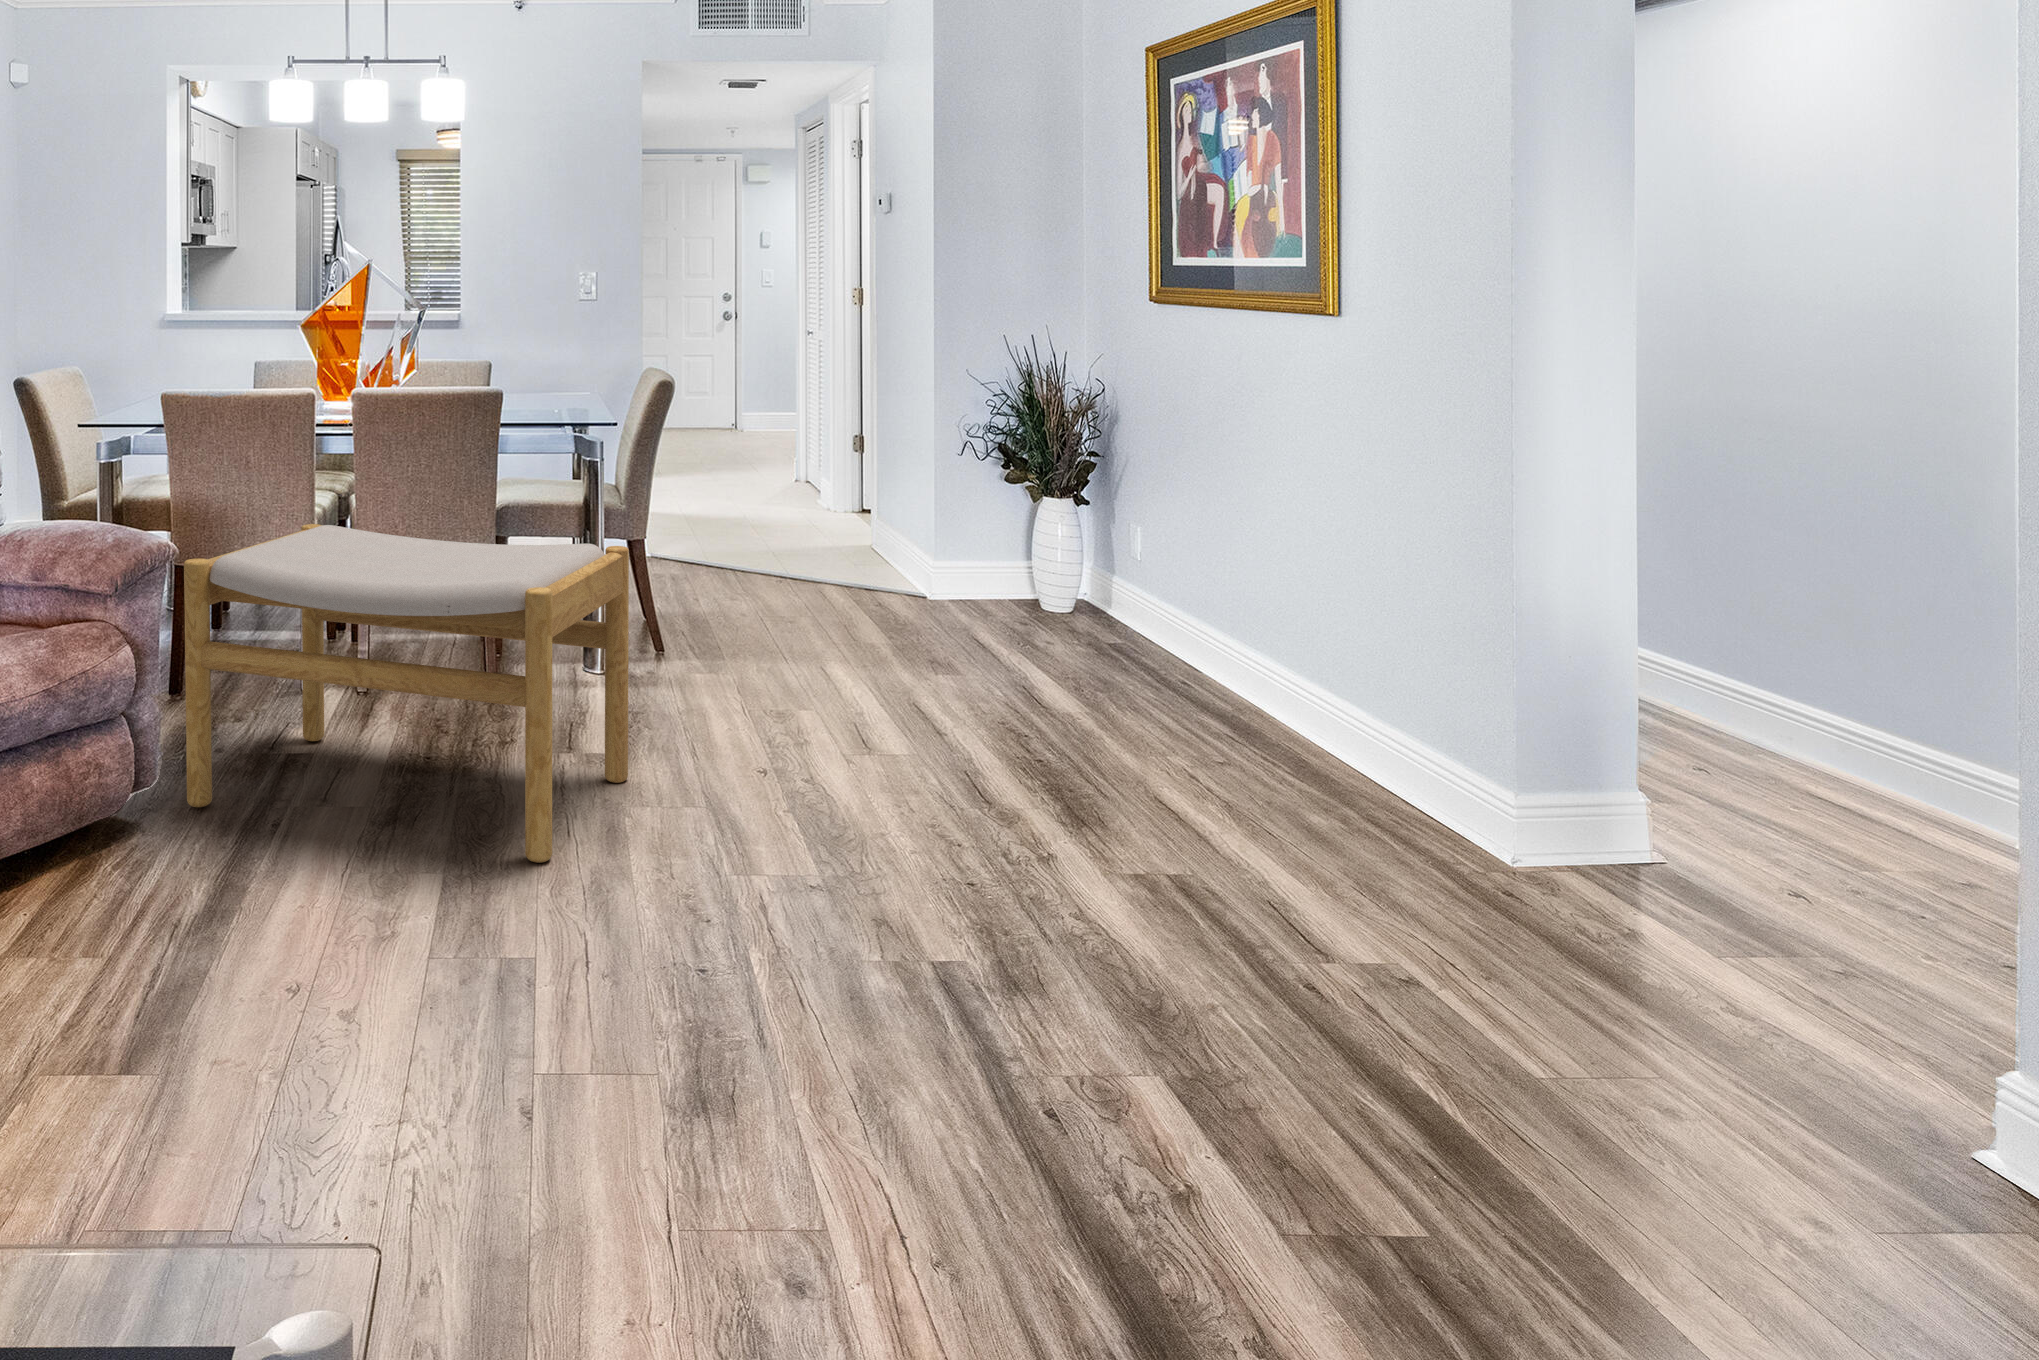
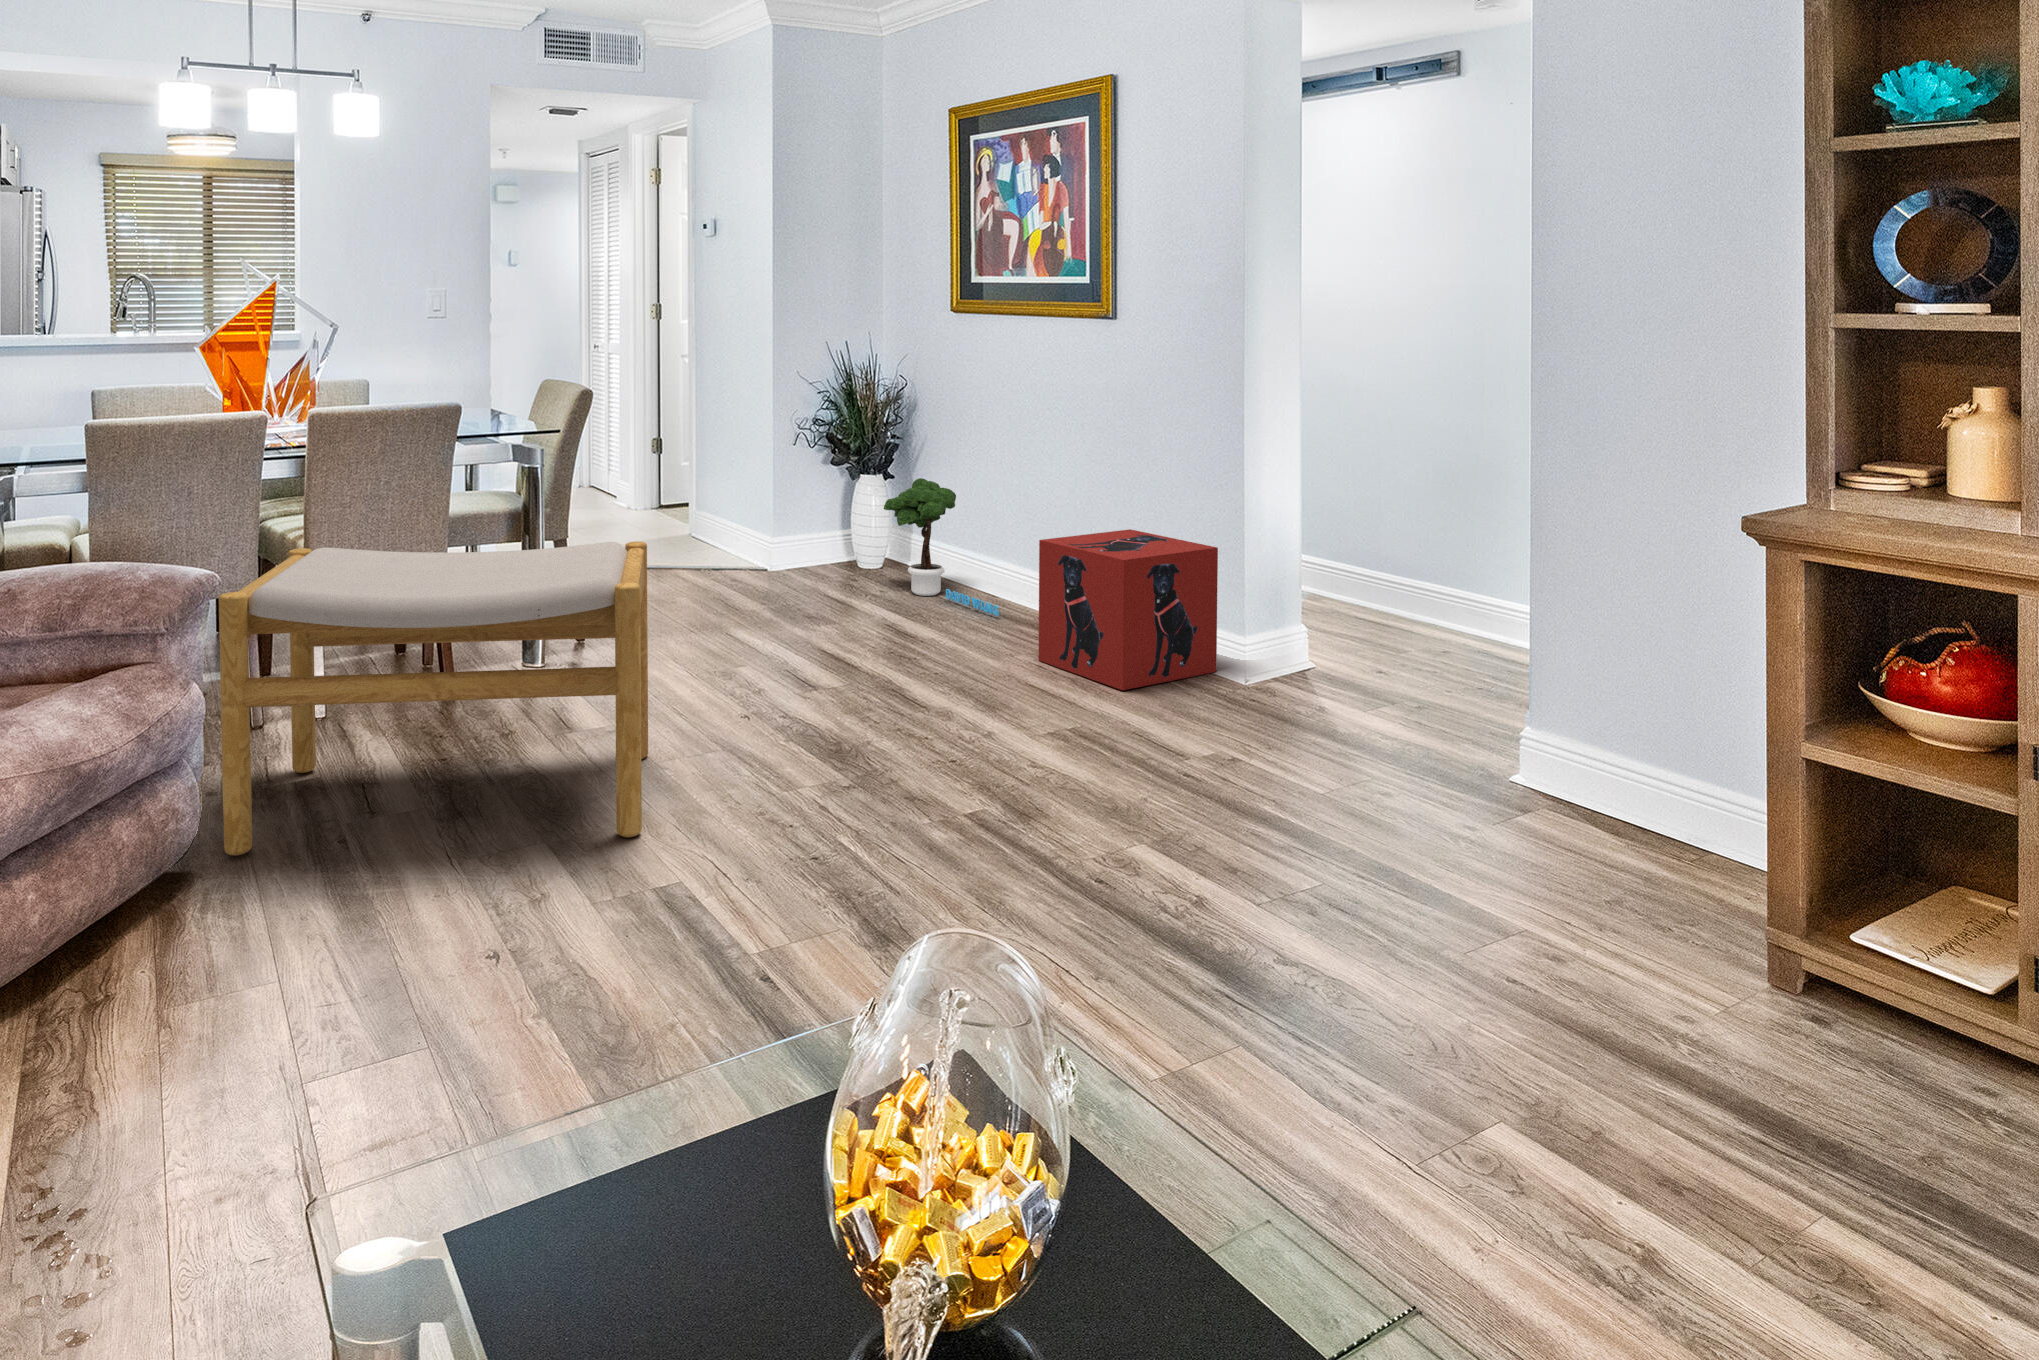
potted tree: none [1048,504,1170,684] -> present [884,478,999,616]
storage box: none [1180,590,1440,801] -> present [1039,529,1218,690]

